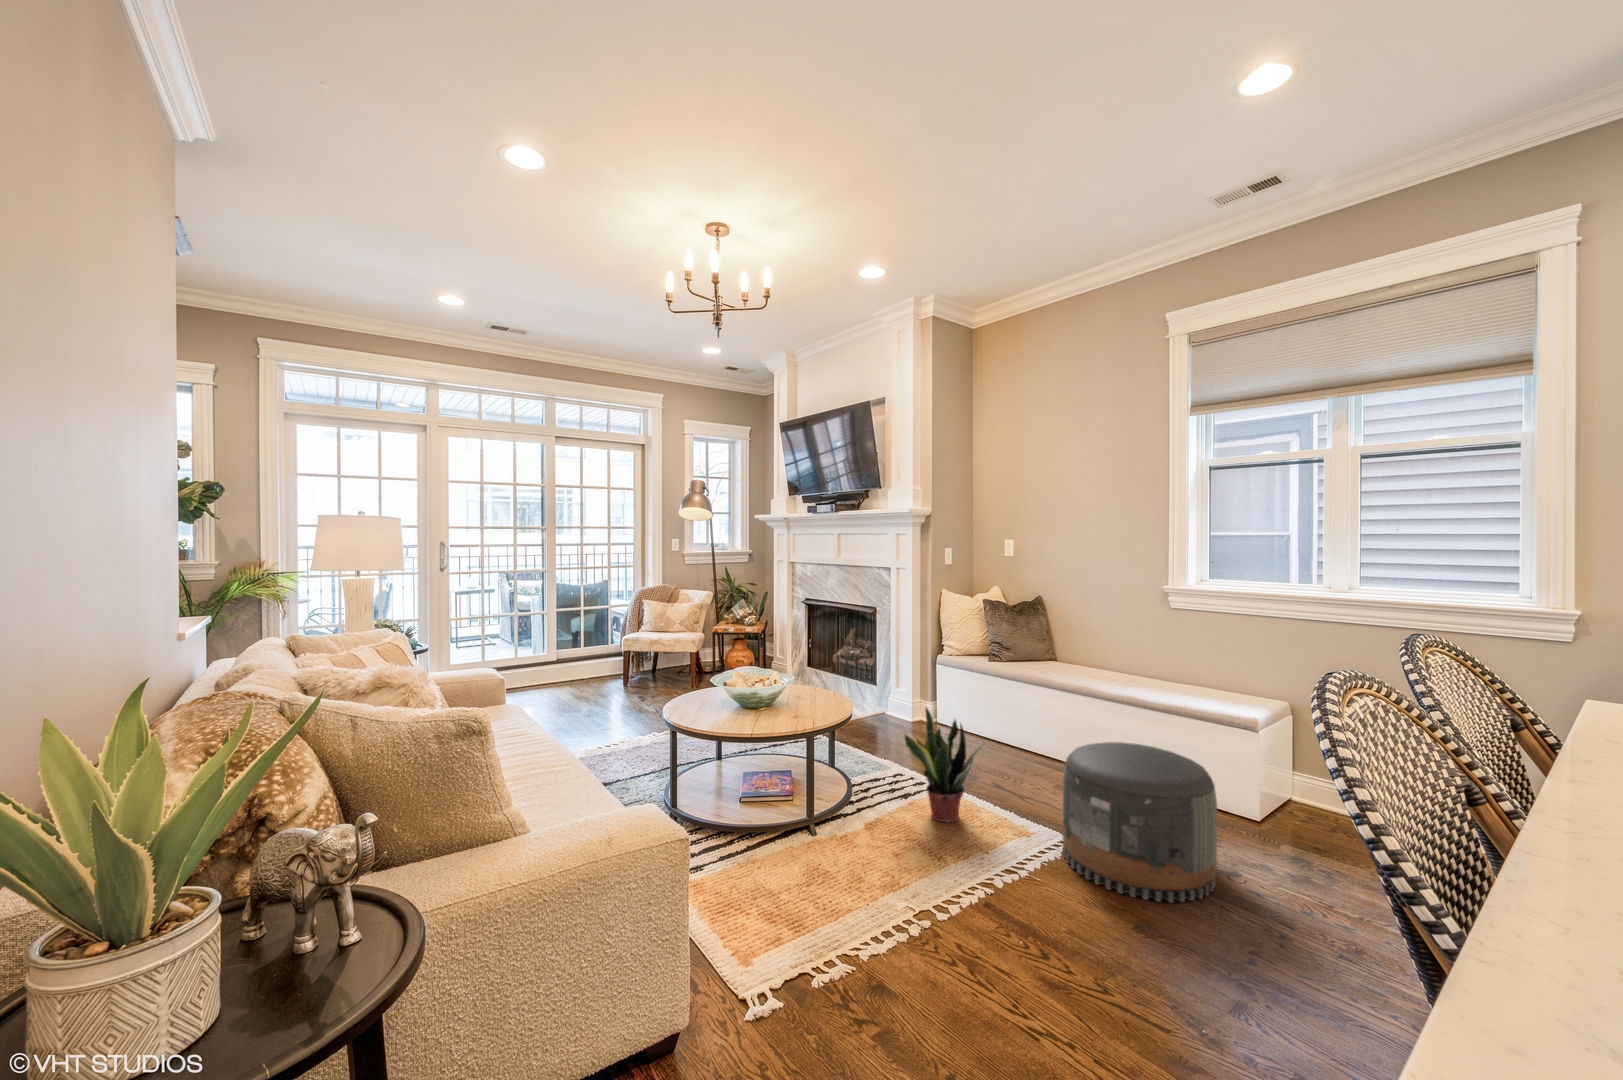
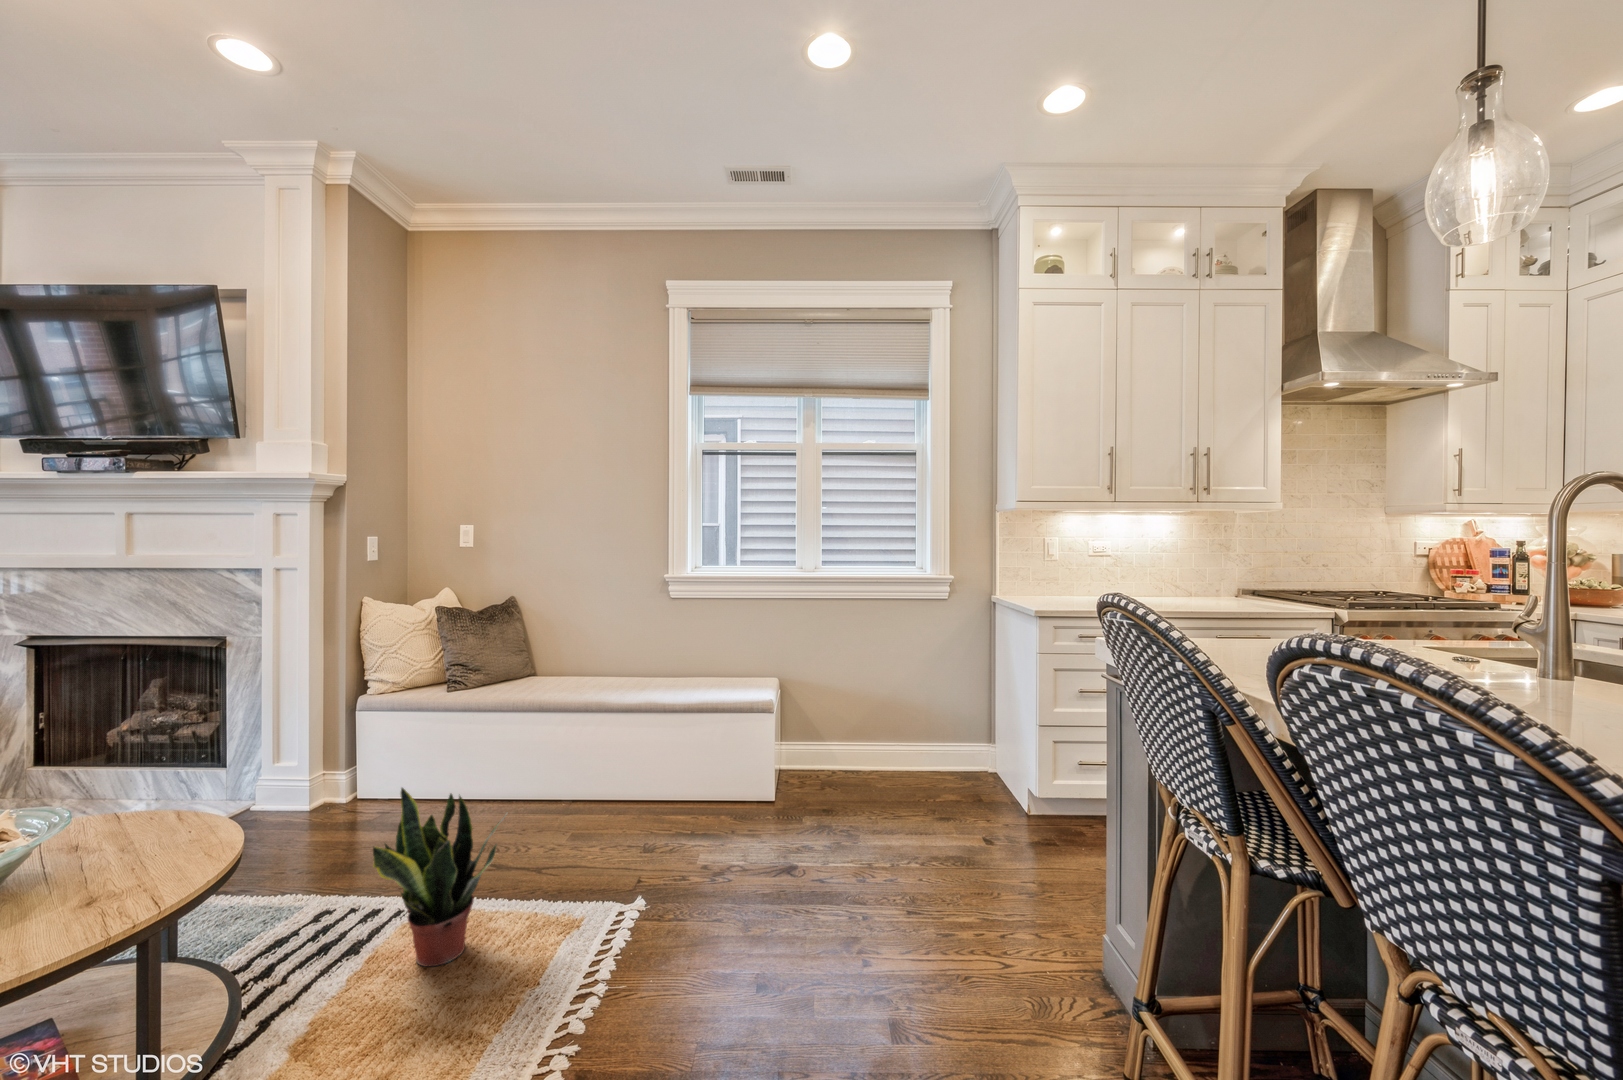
pouf: present [1063,742,1217,902] -> none [626,758,792,955]

